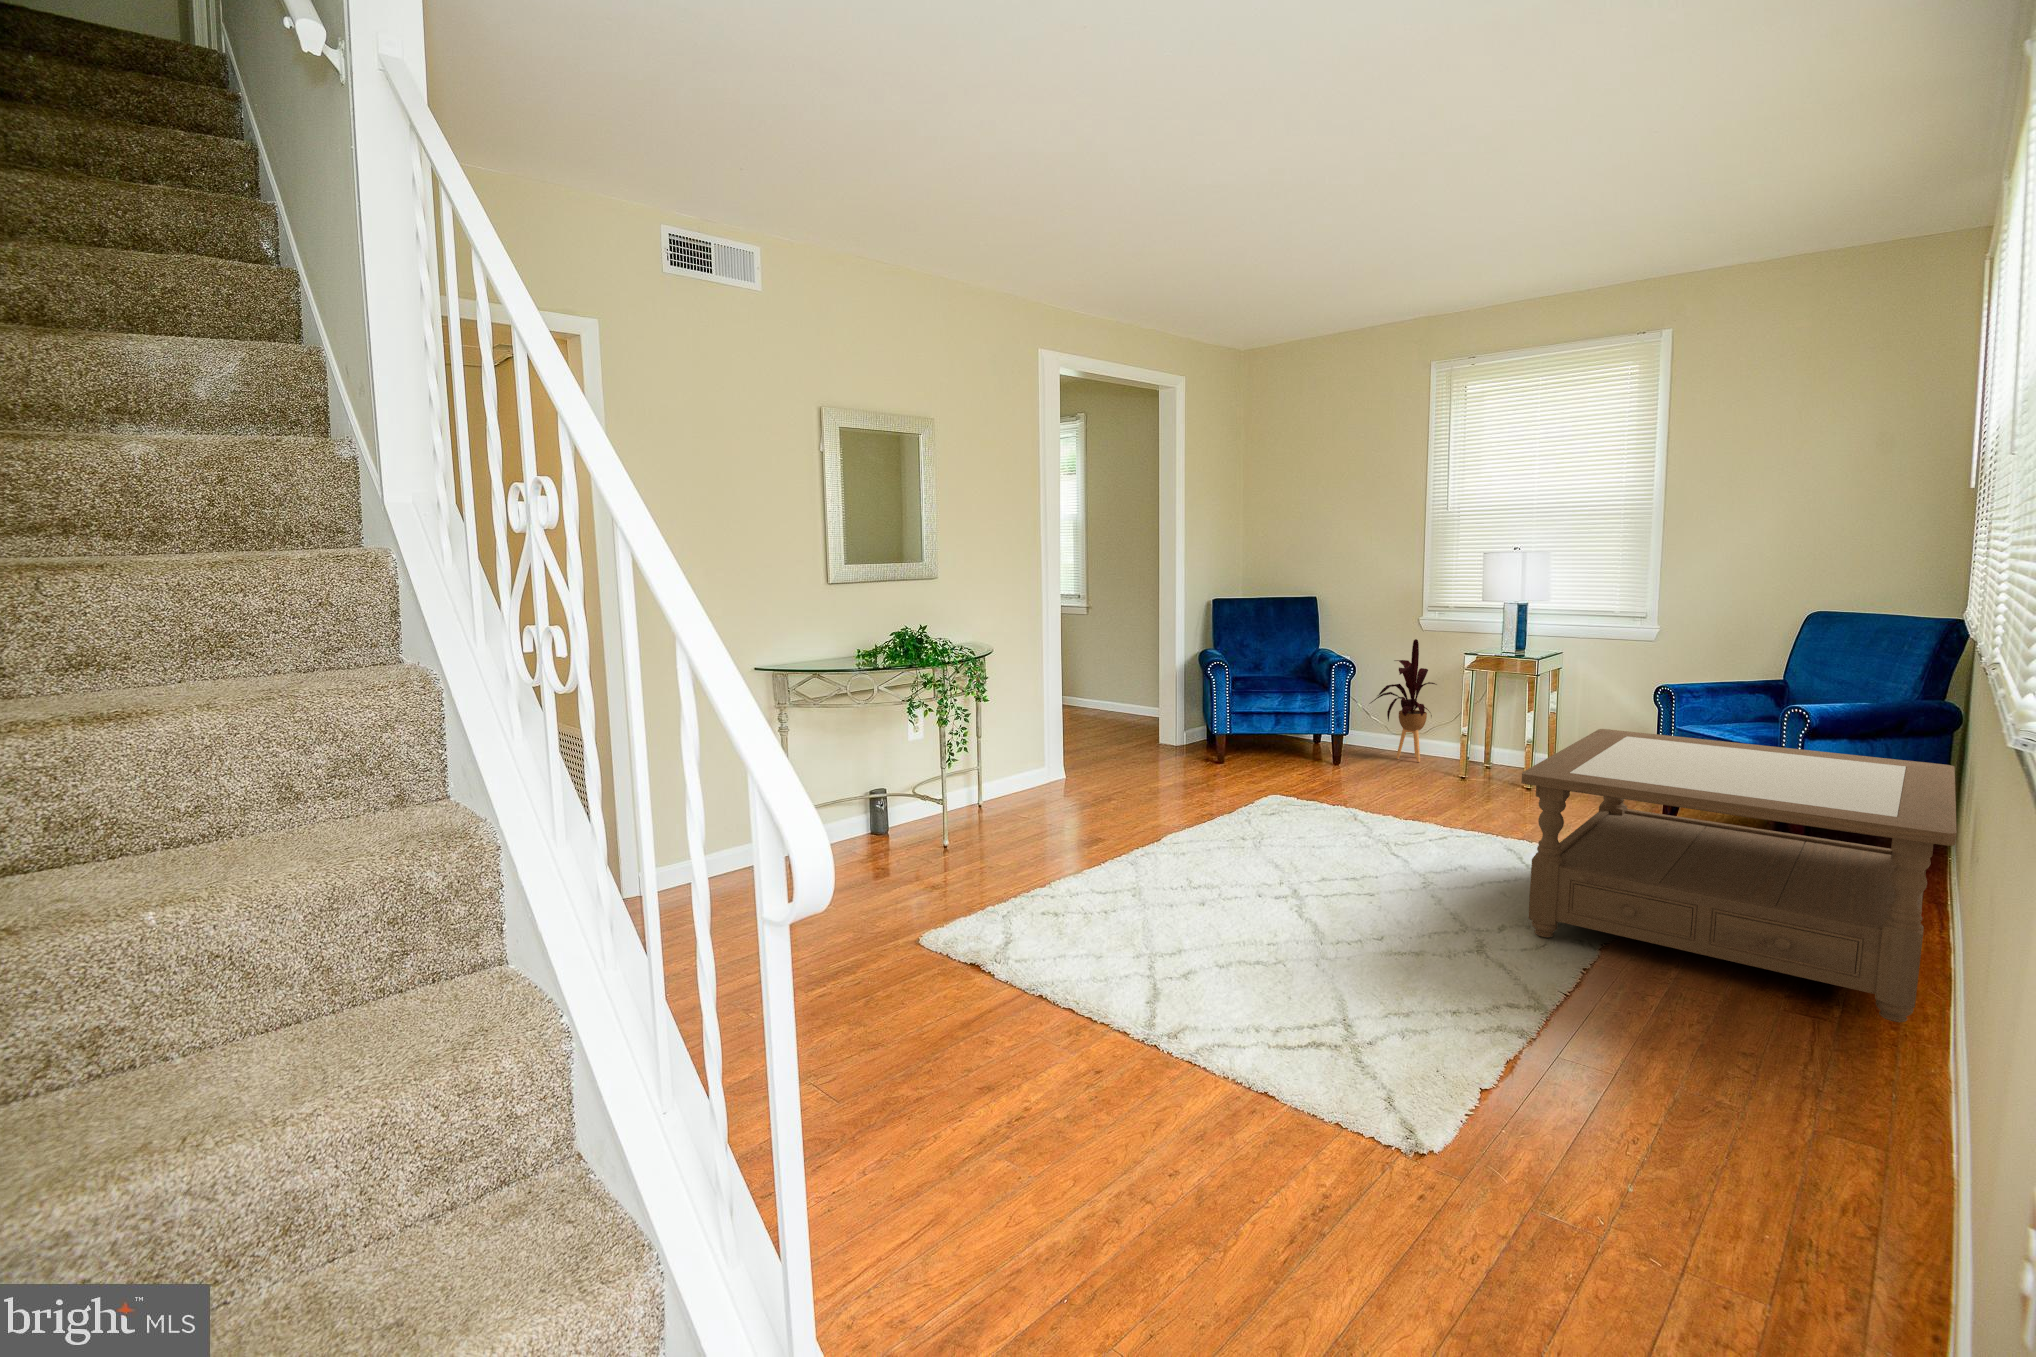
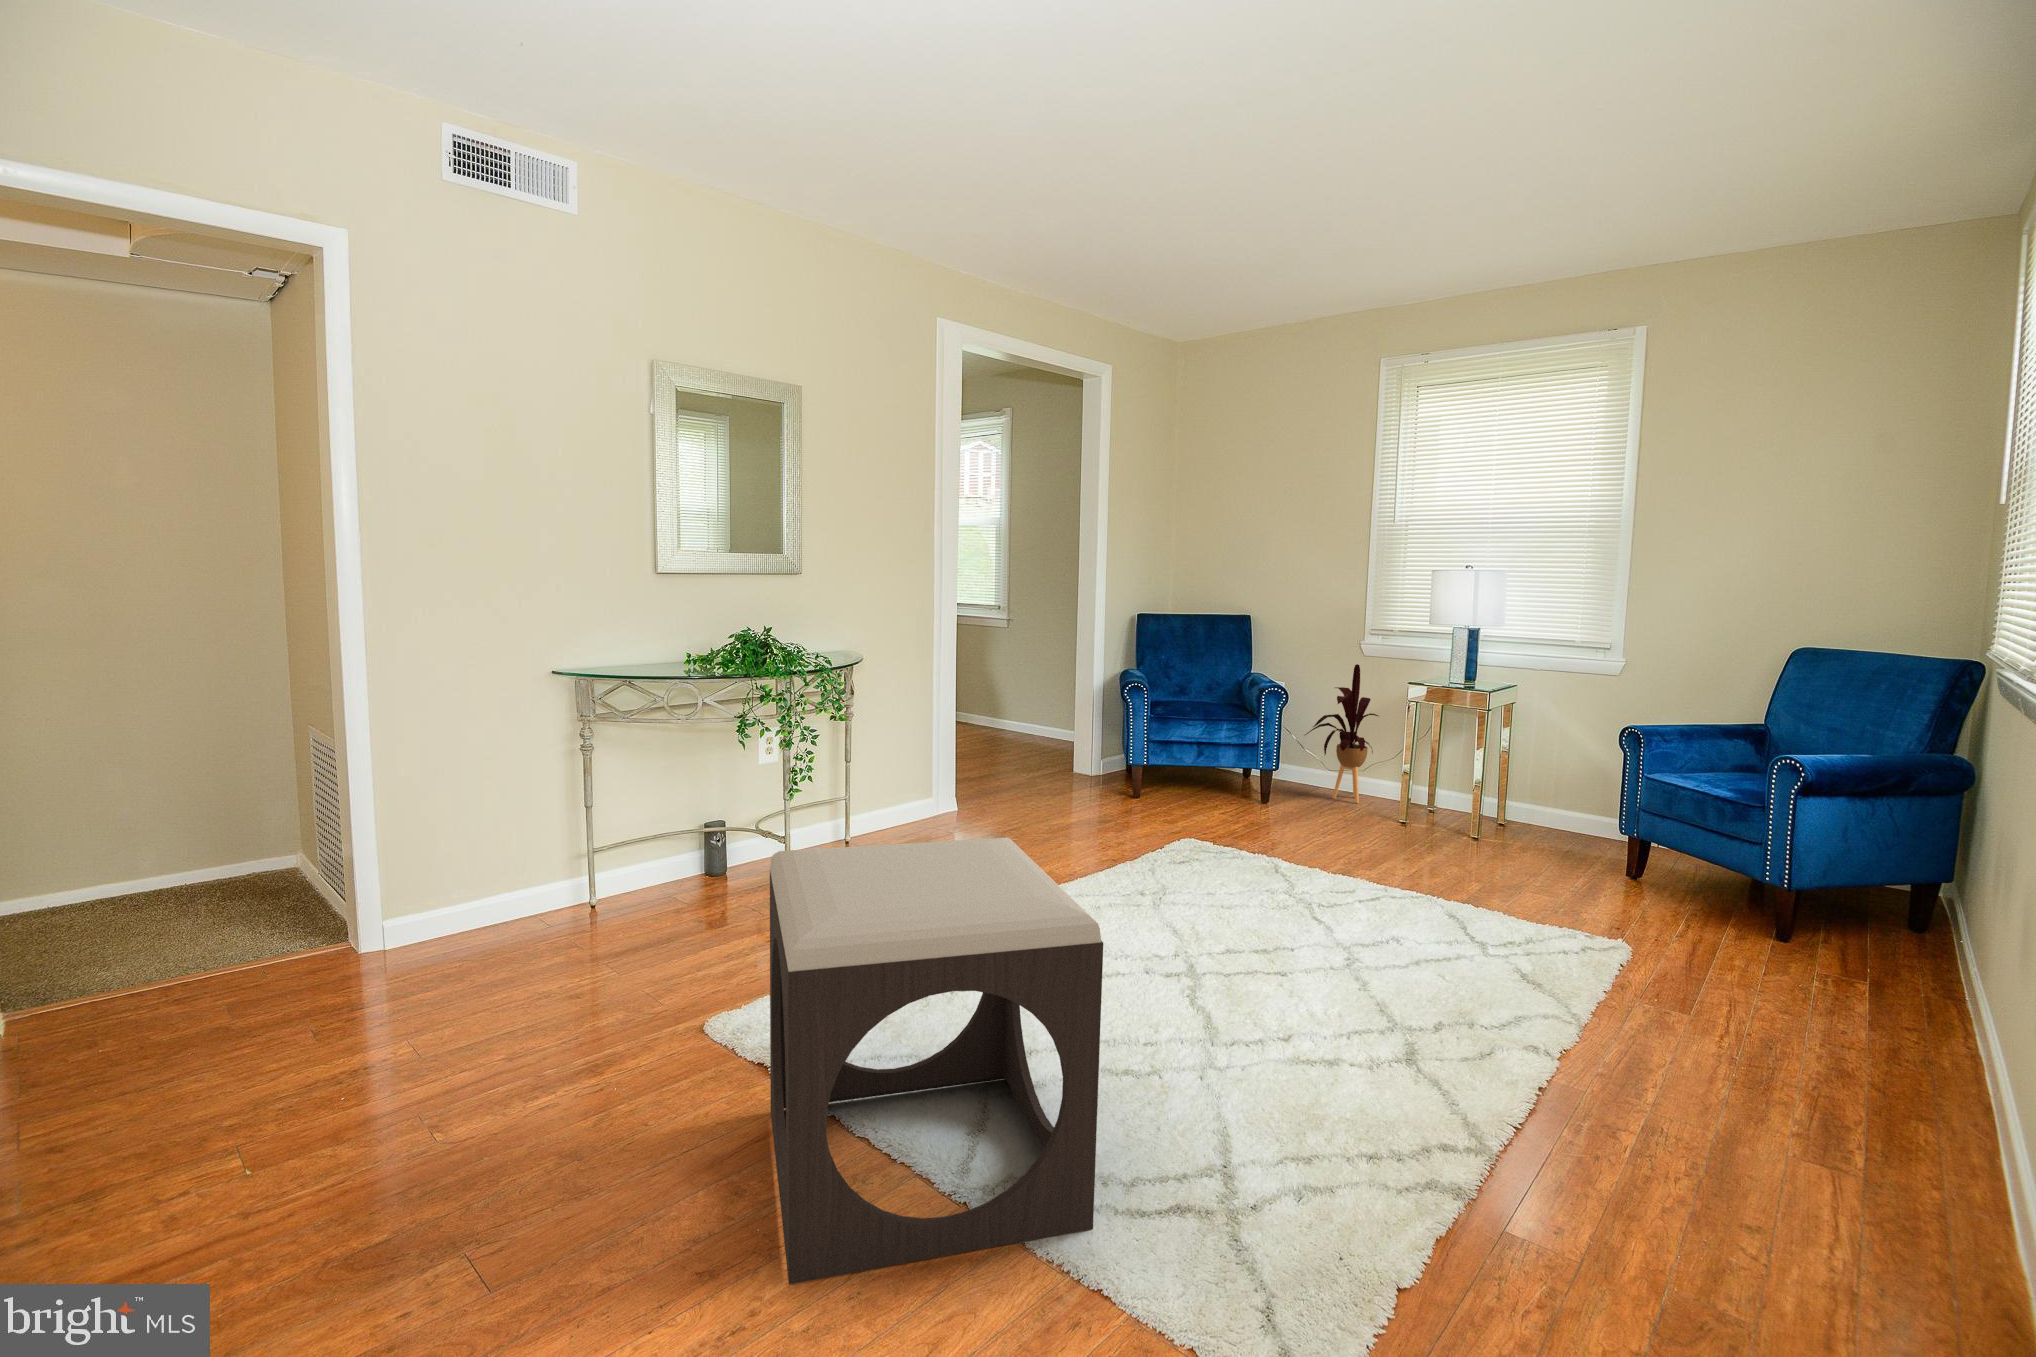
coffee table: present [1521,729,1957,1022] -> none [1466,777,2022,1179]
footstool: none [989,783,1257,1092] -> present [770,837,1103,1284]

